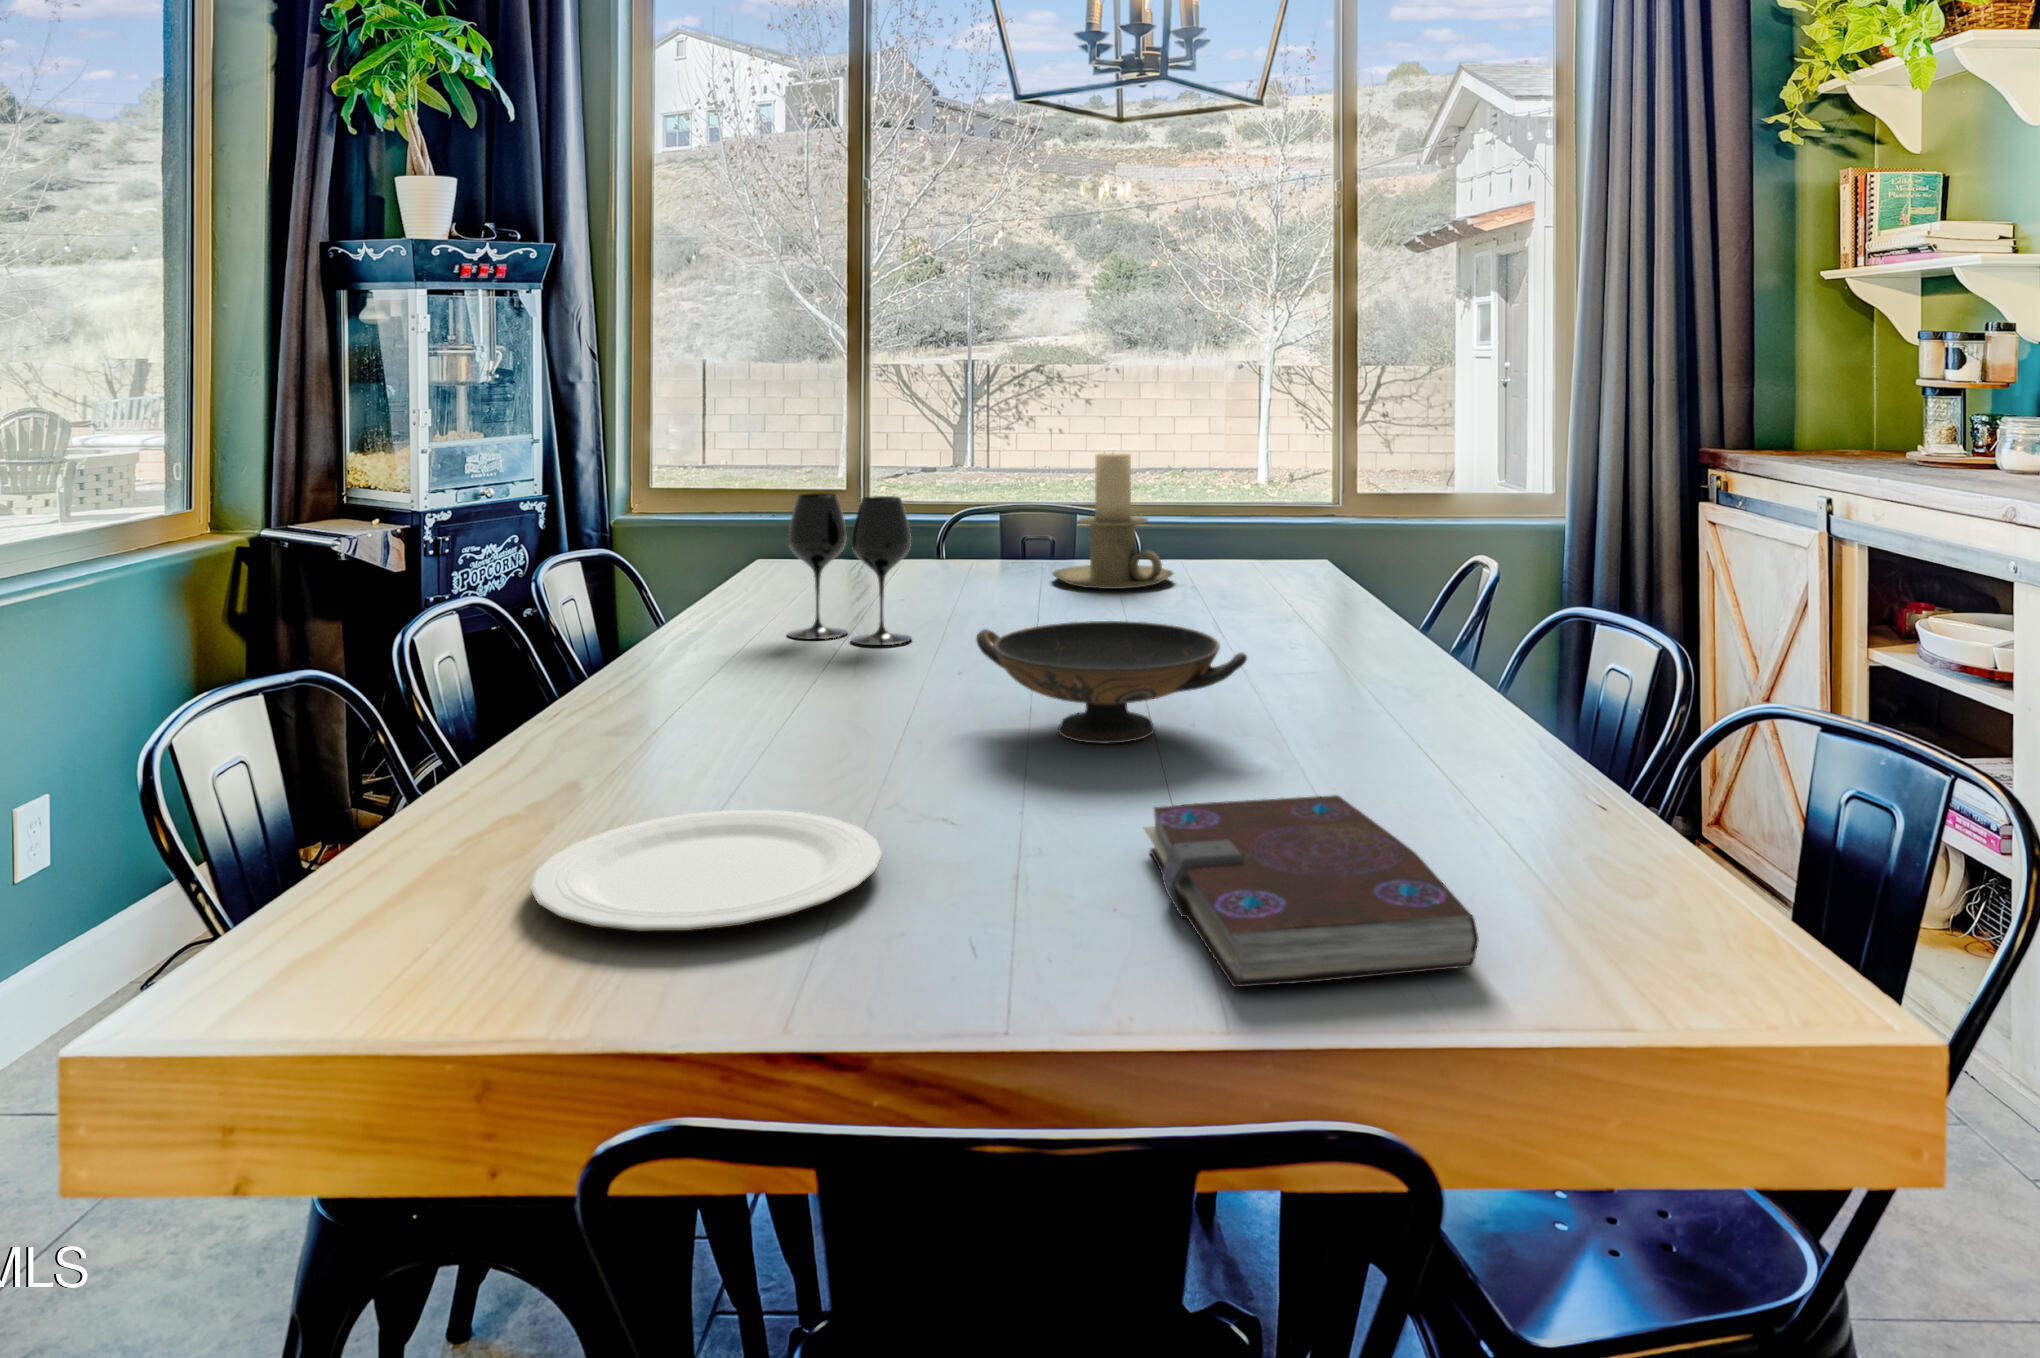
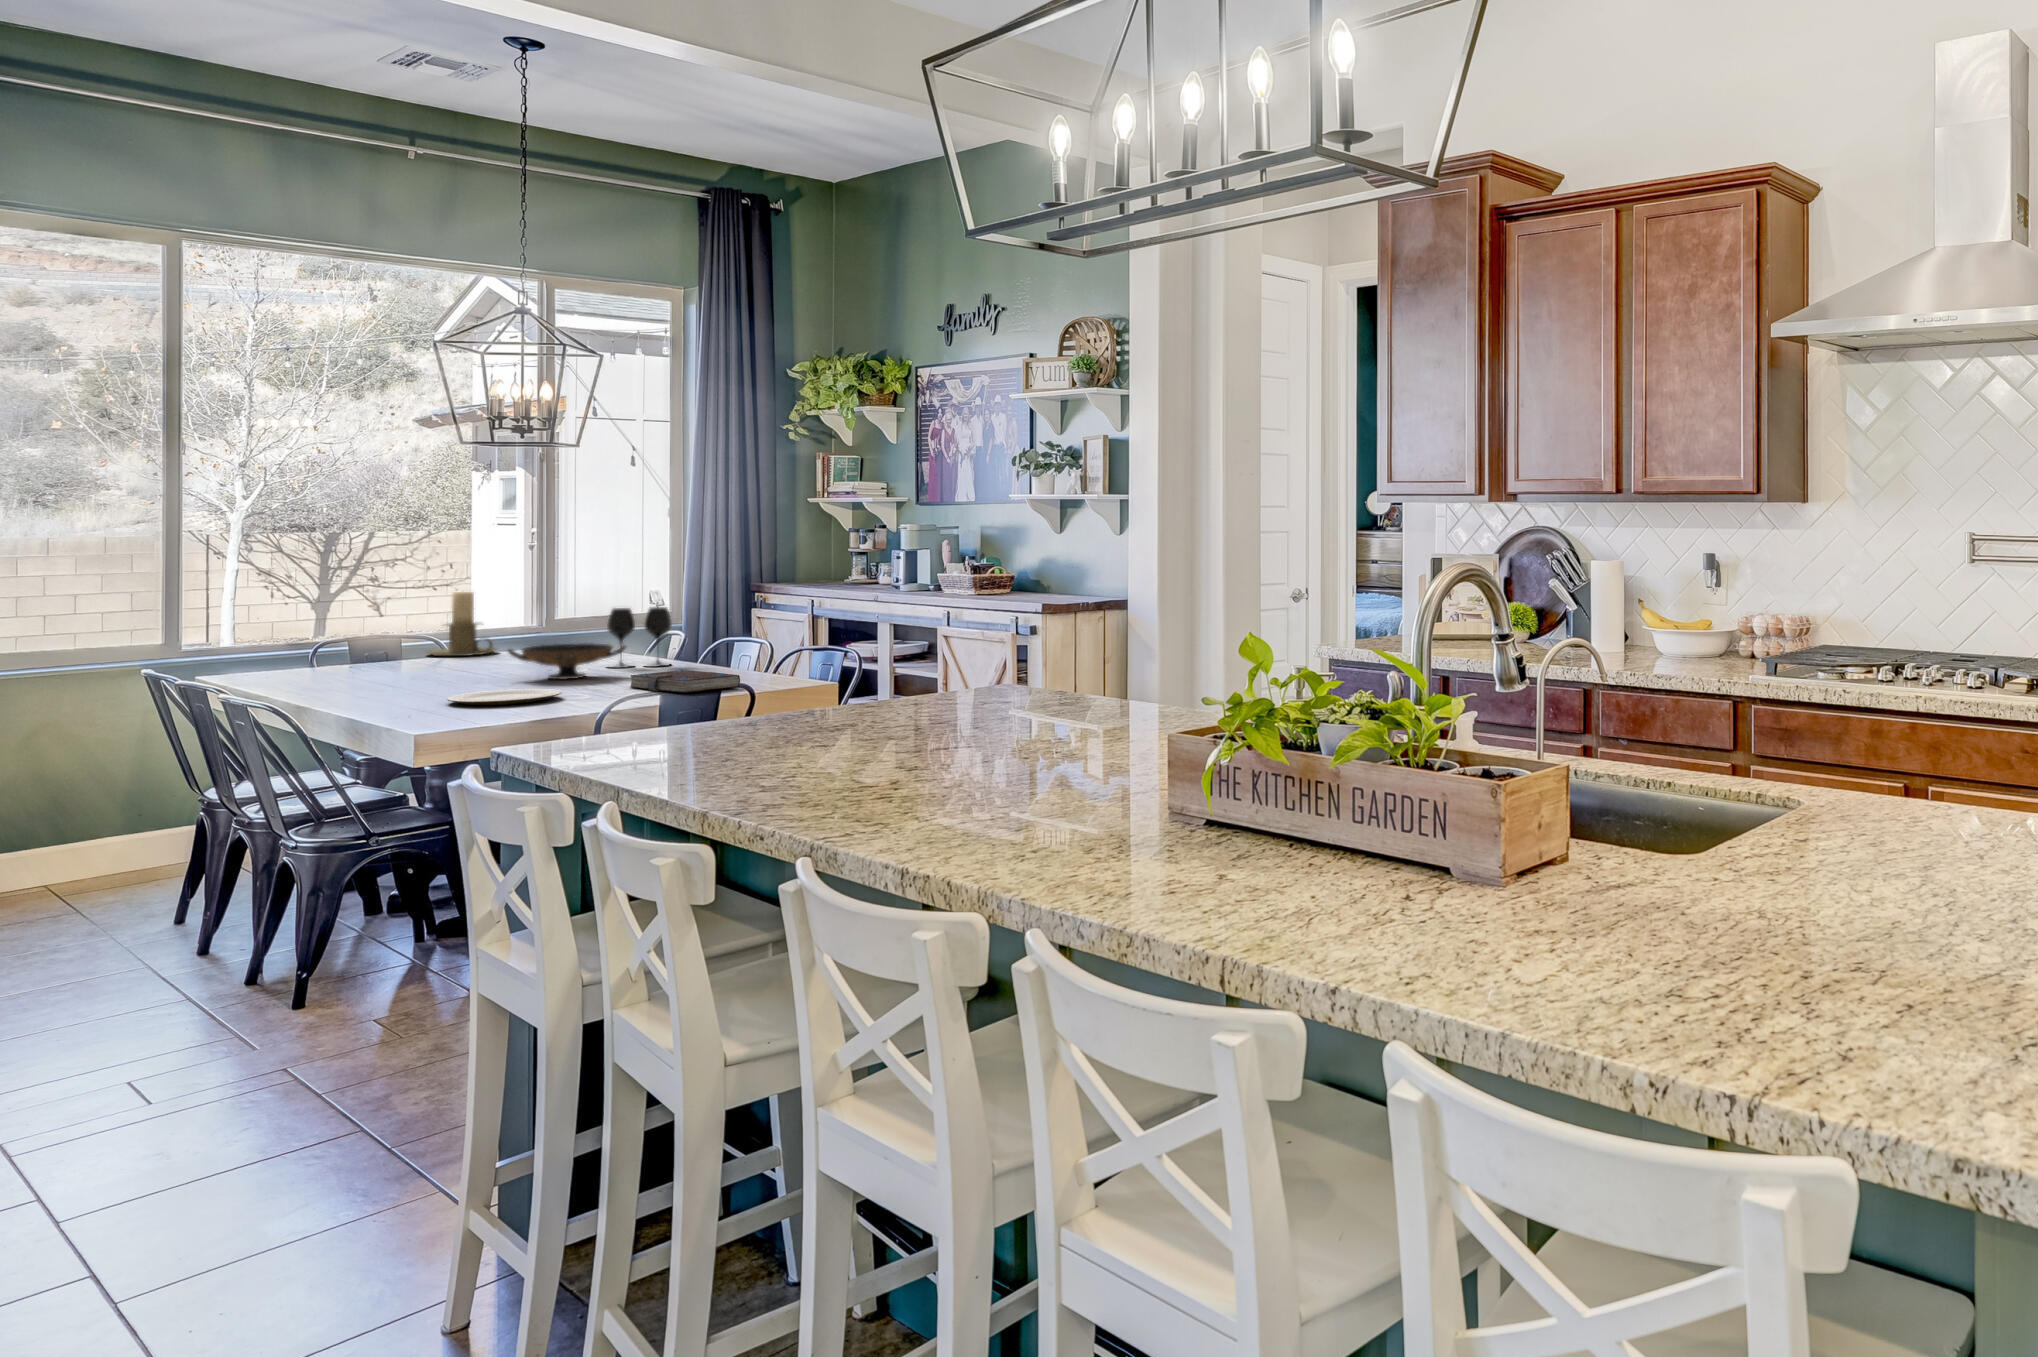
wine glass: present [788,493,912,645] -> present [607,607,672,668]

